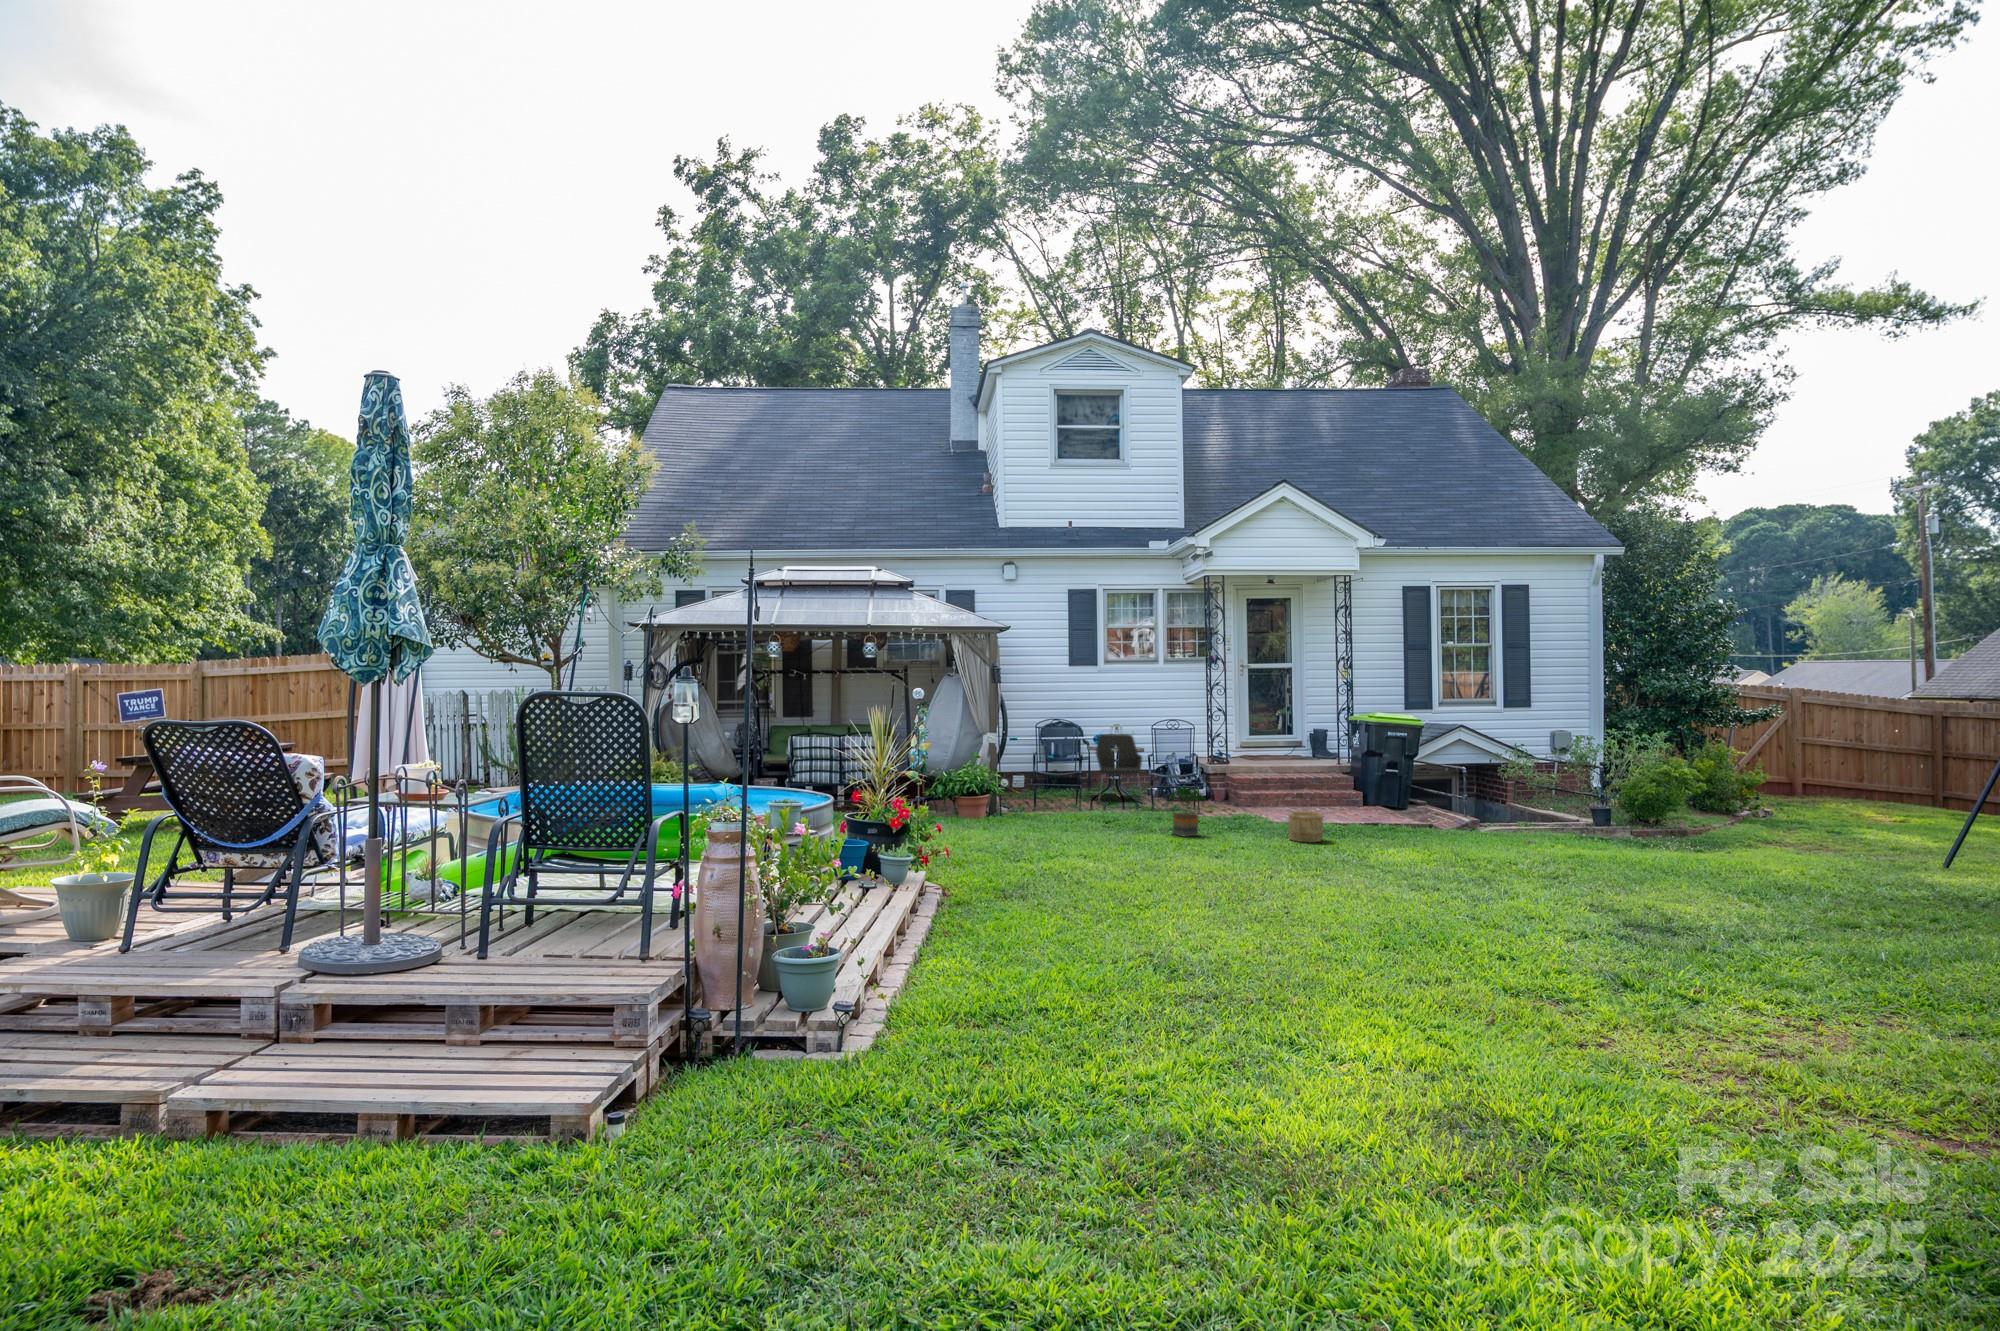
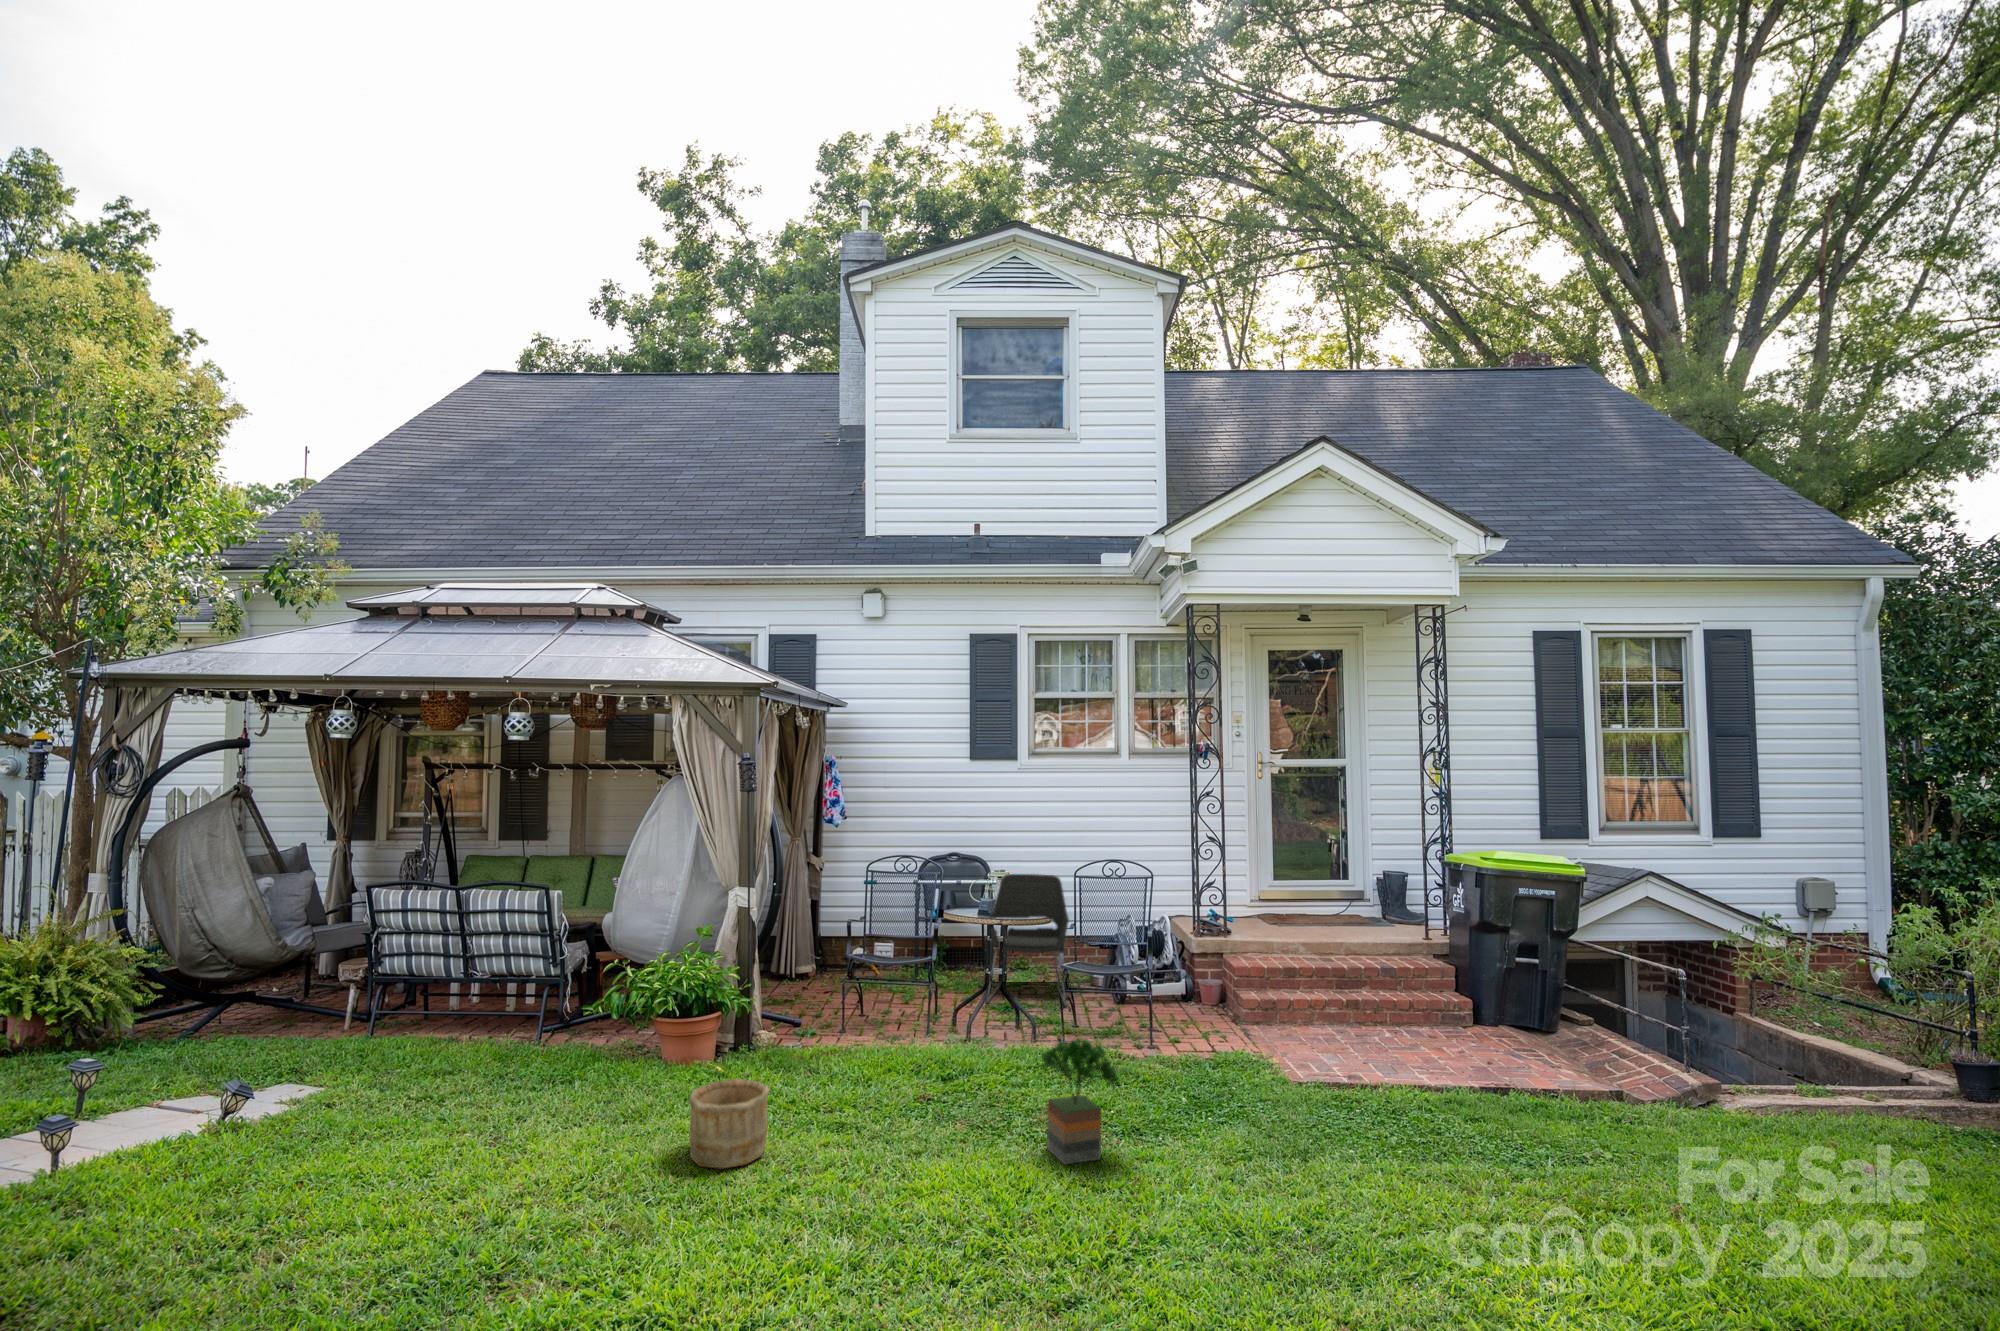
wooden bucket: present [1288,811,1323,842] -> present [688,1079,770,1169]

